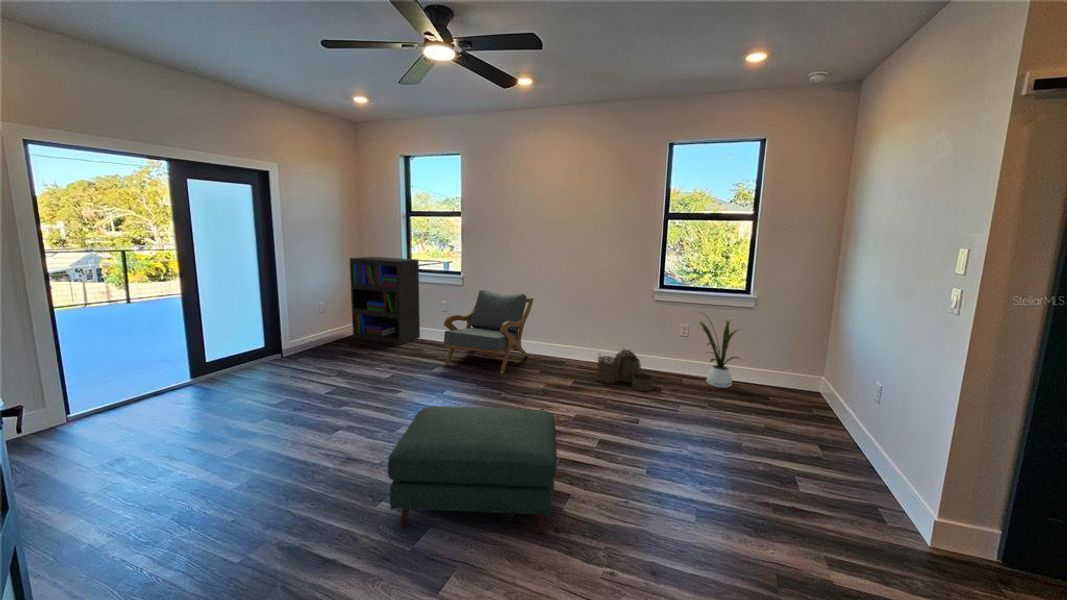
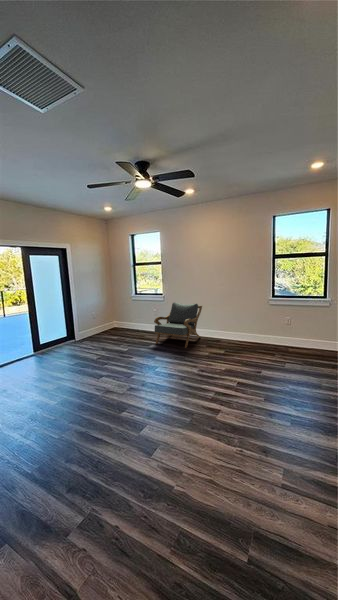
bookshelf: present [350,257,420,344] -> none [106,288,143,333]
house plant: present [700,320,738,388] -> none [296,309,328,353]
woven basket: present [597,350,654,391] -> none [239,332,272,356]
ottoman: present [388,406,557,534] -> none [125,364,211,430]

